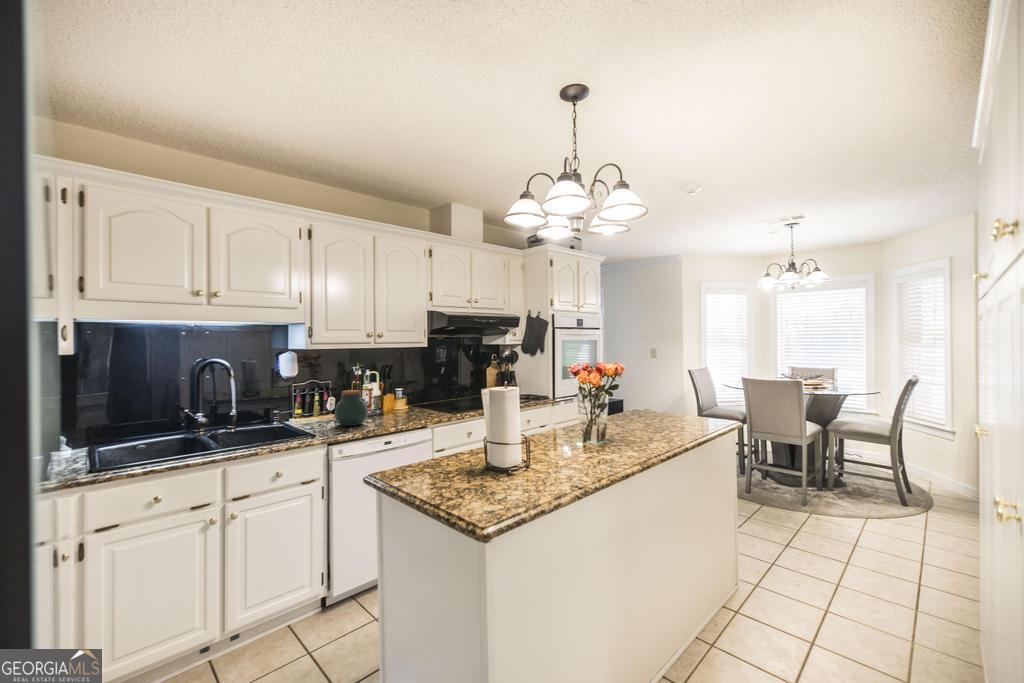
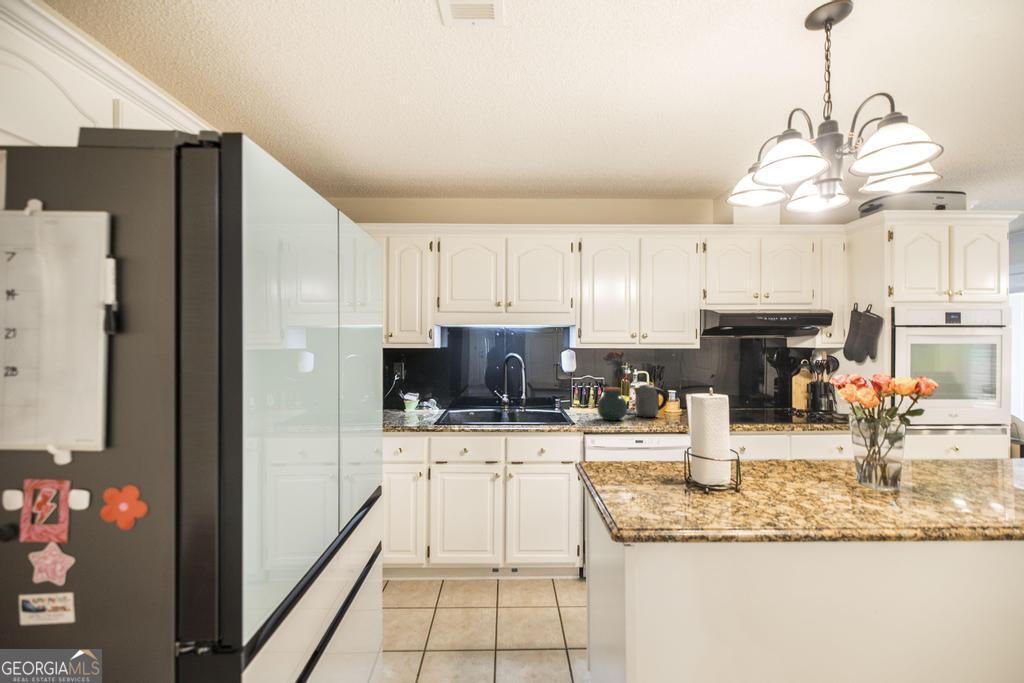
kettle: none [369,385,401,418] -> present [634,385,667,418]

